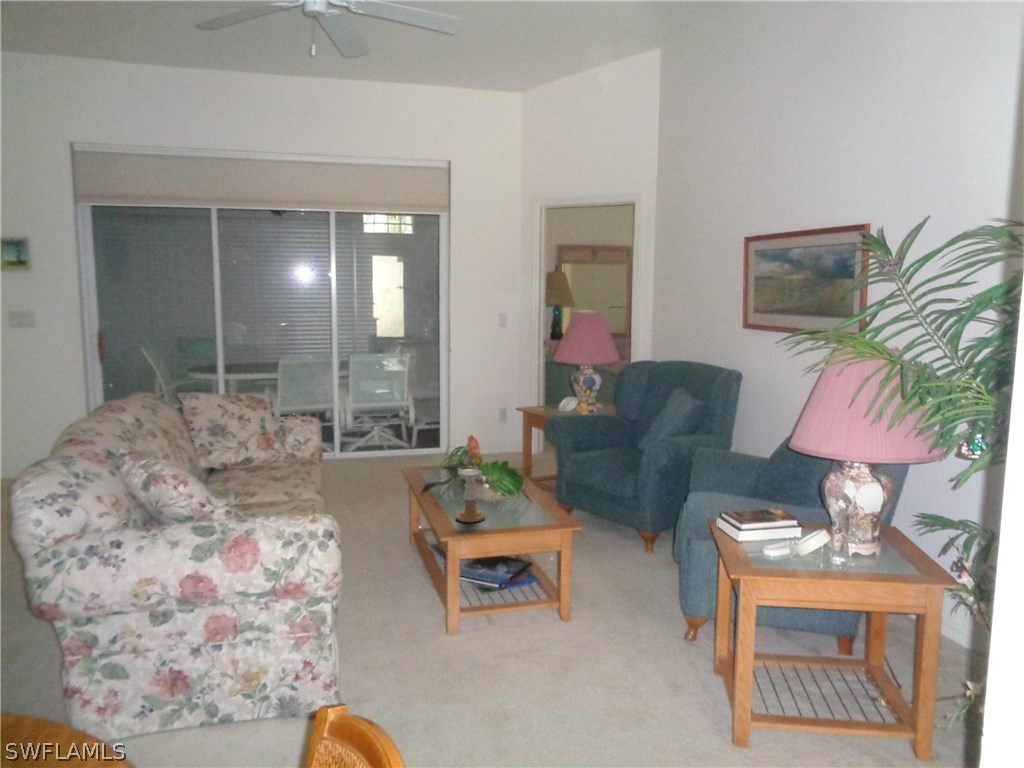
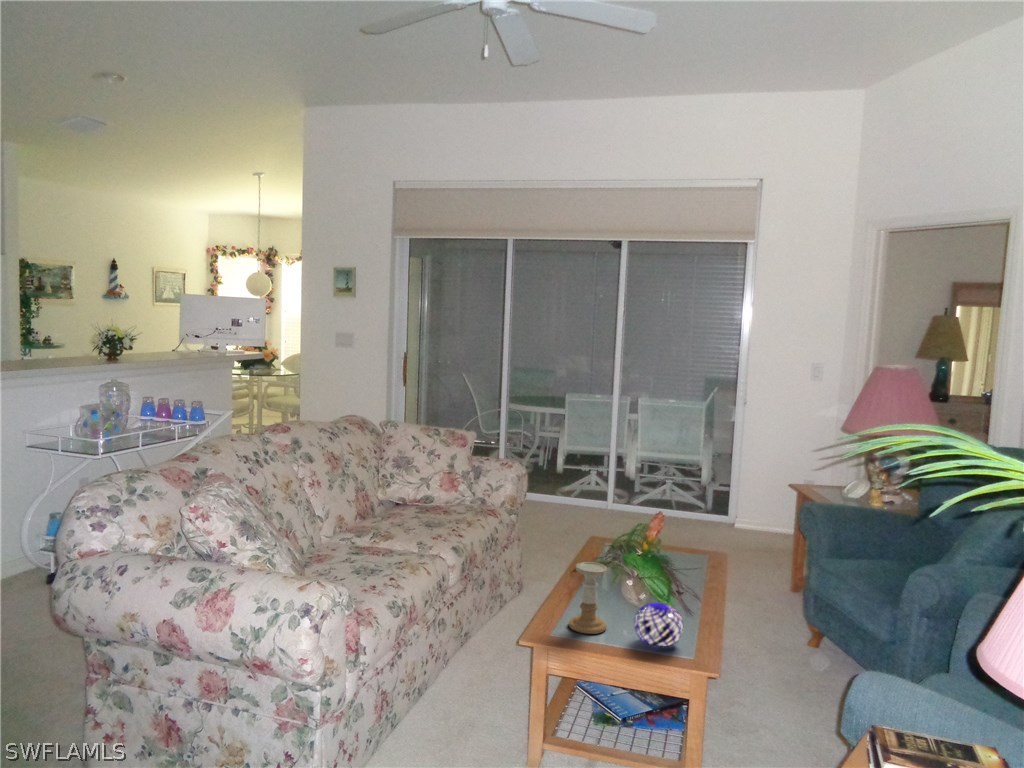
decorative orb: none [508,487,543,518] -> present [634,603,683,647]

